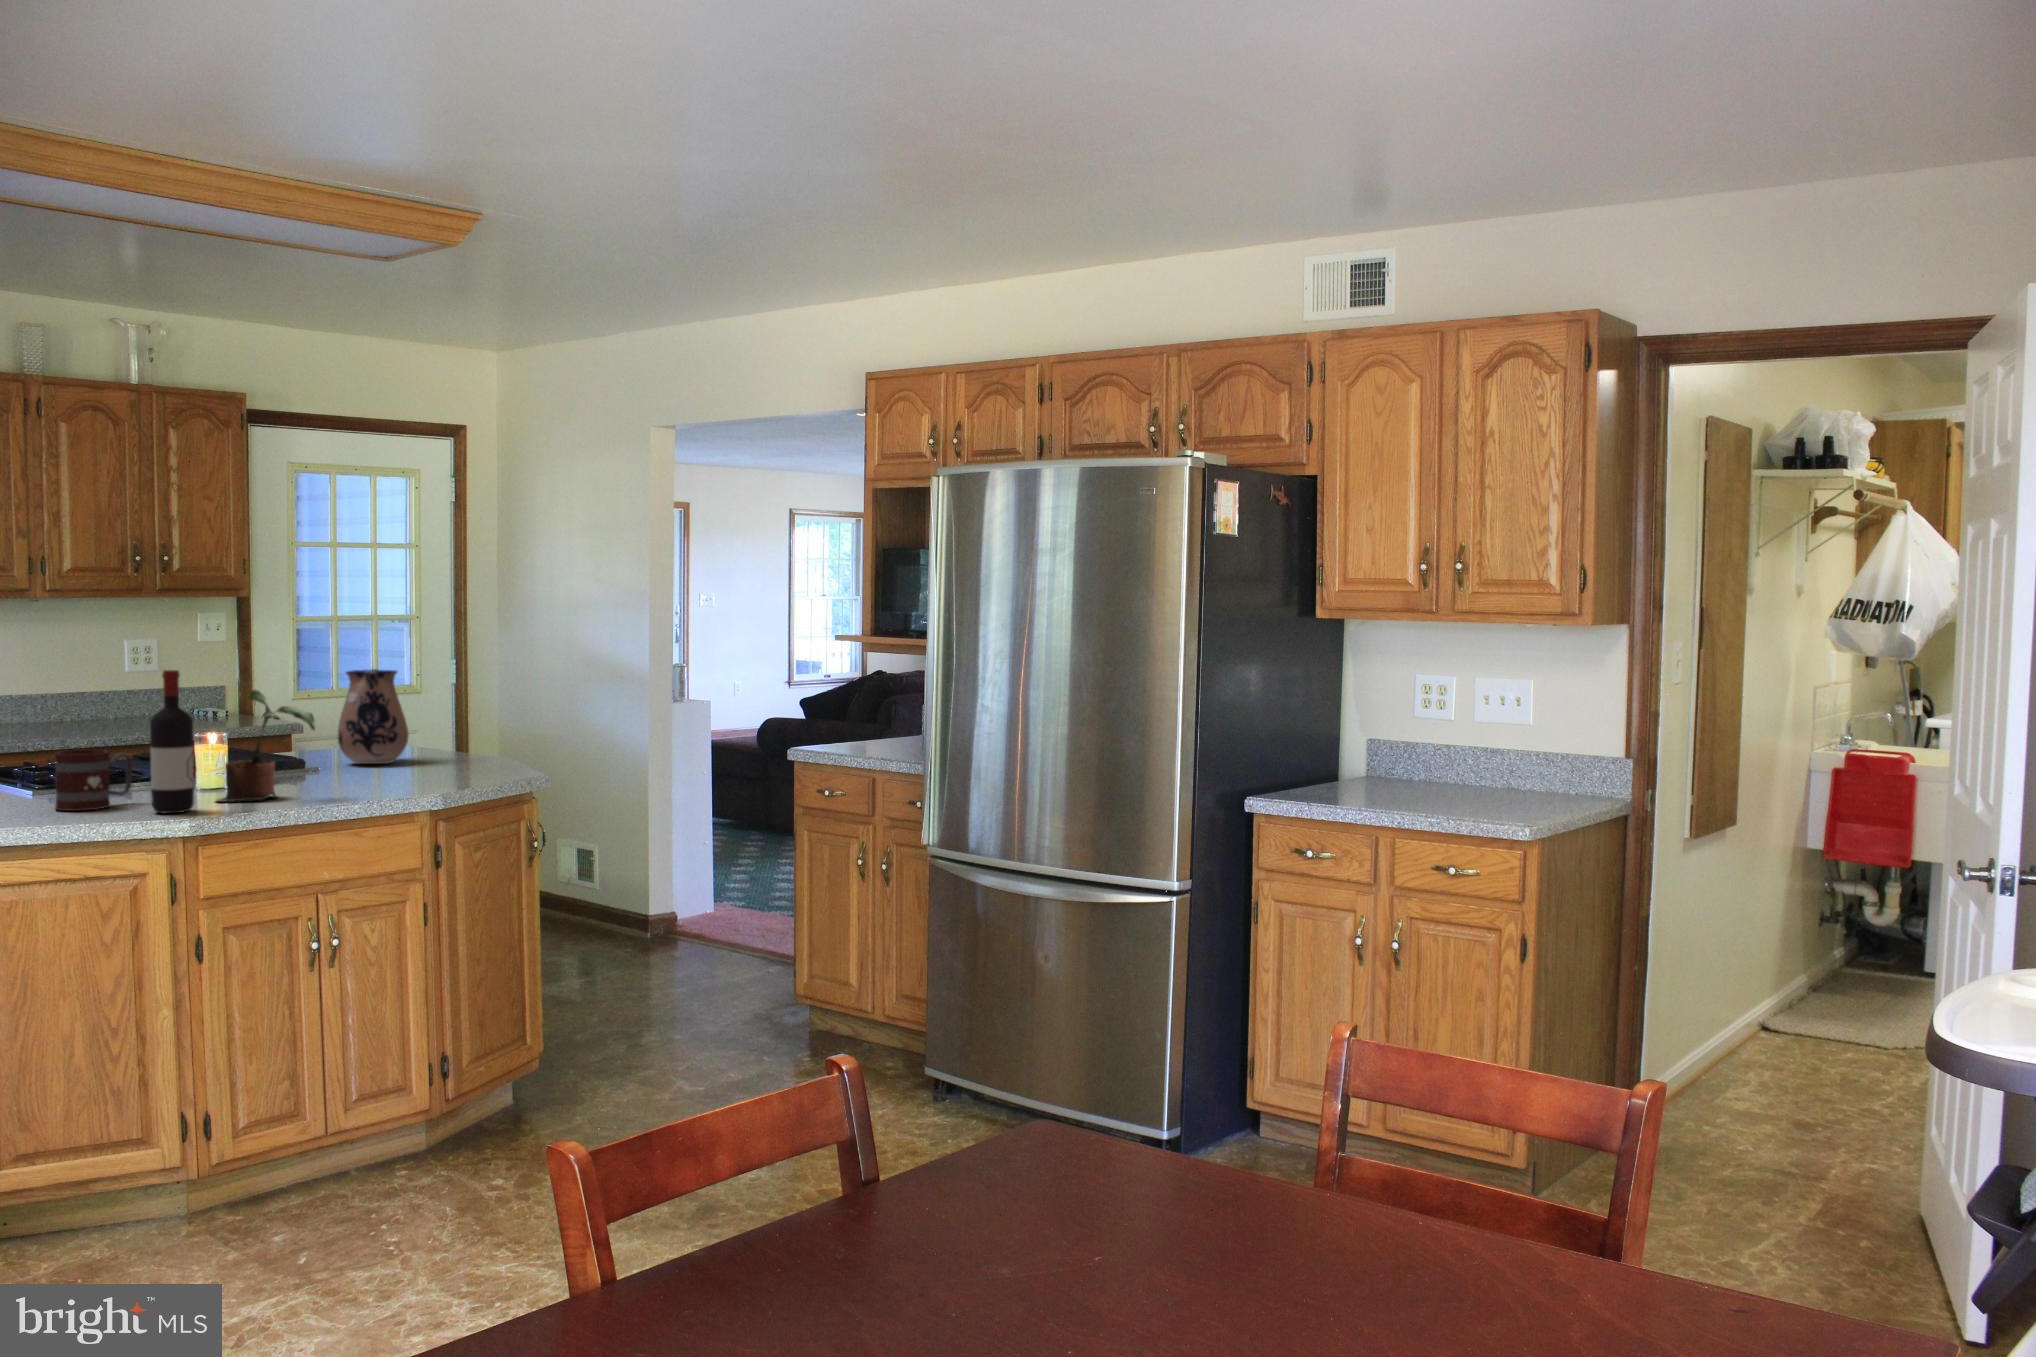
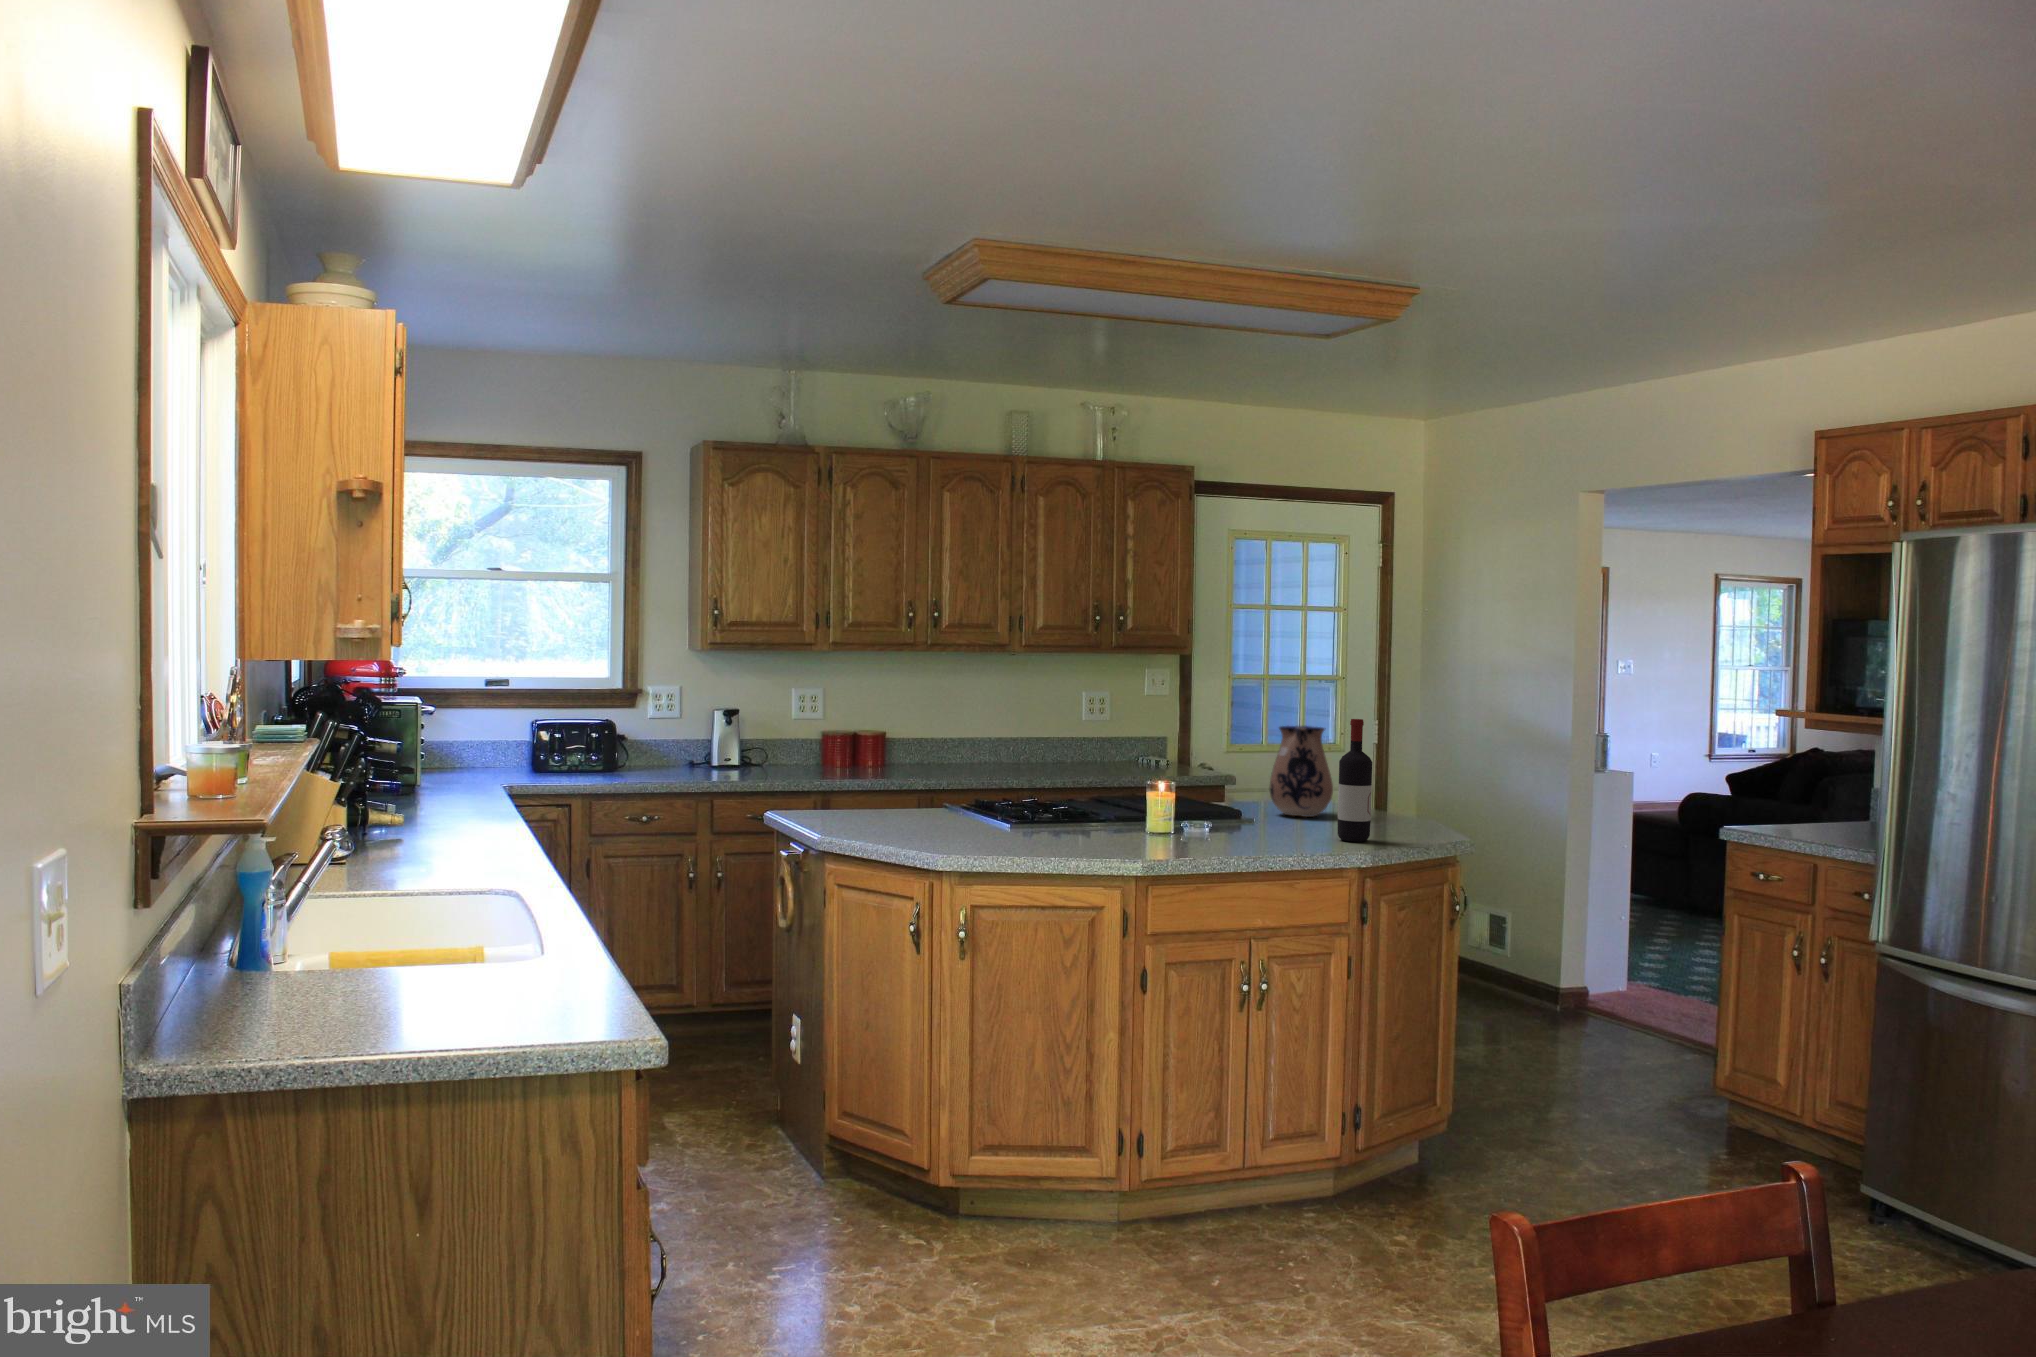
wine bottle: present [150,670,194,813] -> present [1338,719,1372,842]
potted plant: present [217,690,315,802] -> none [1163,741,1251,845]
mug: present [55,749,132,811] -> none [1040,787,1100,841]

